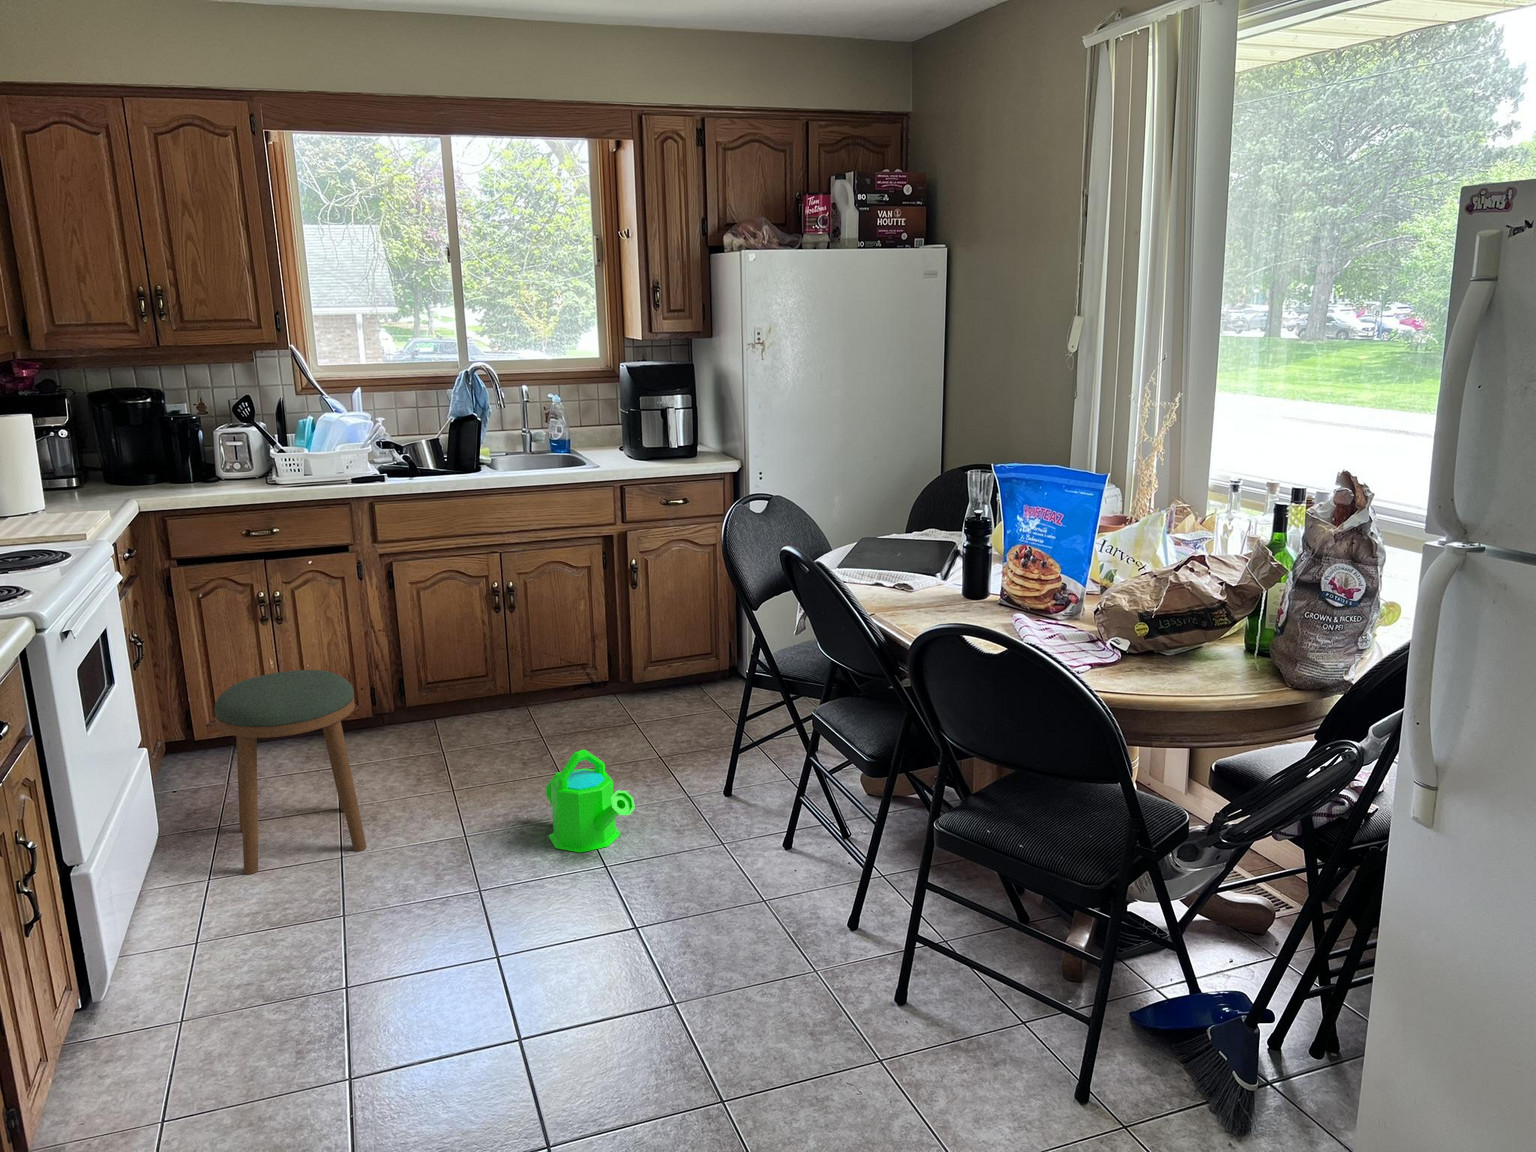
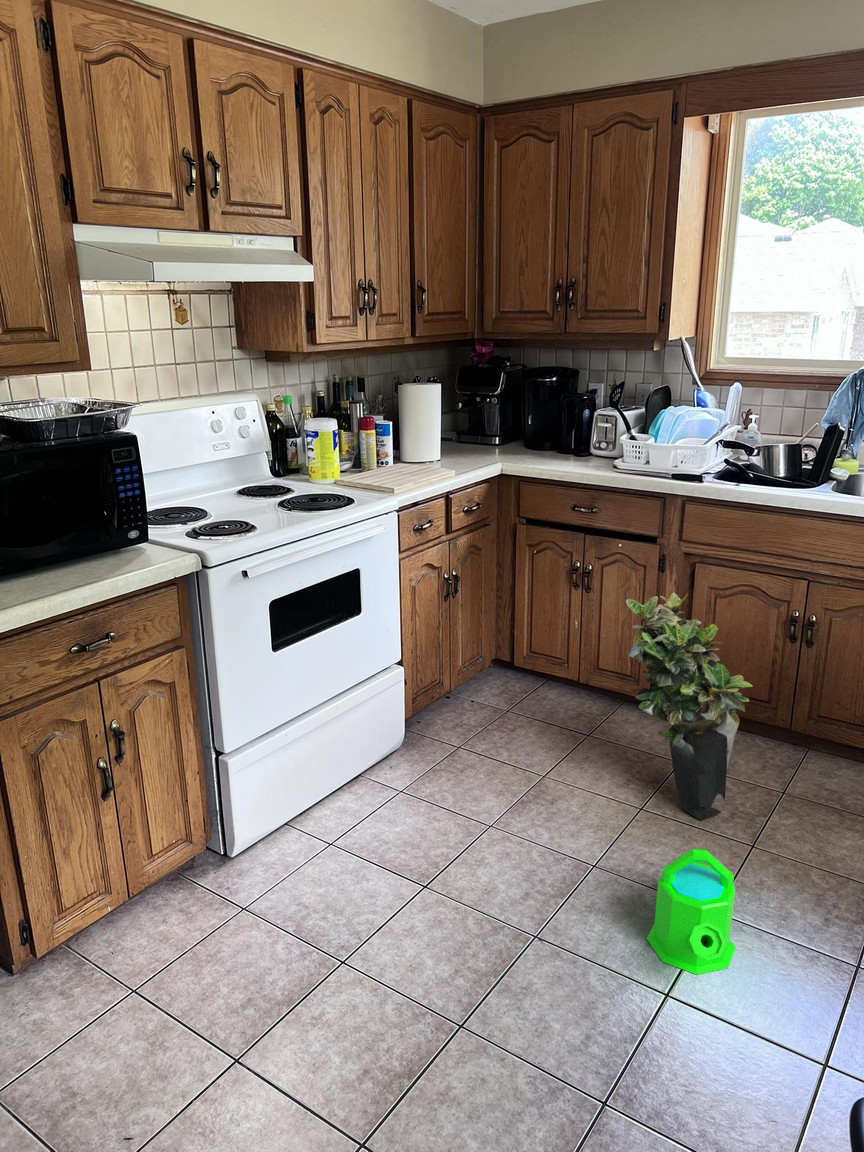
potted plant: none [385,579,520,776] -> present [626,593,752,821]
stool: present [214,670,367,874] -> none [420,639,551,831]

